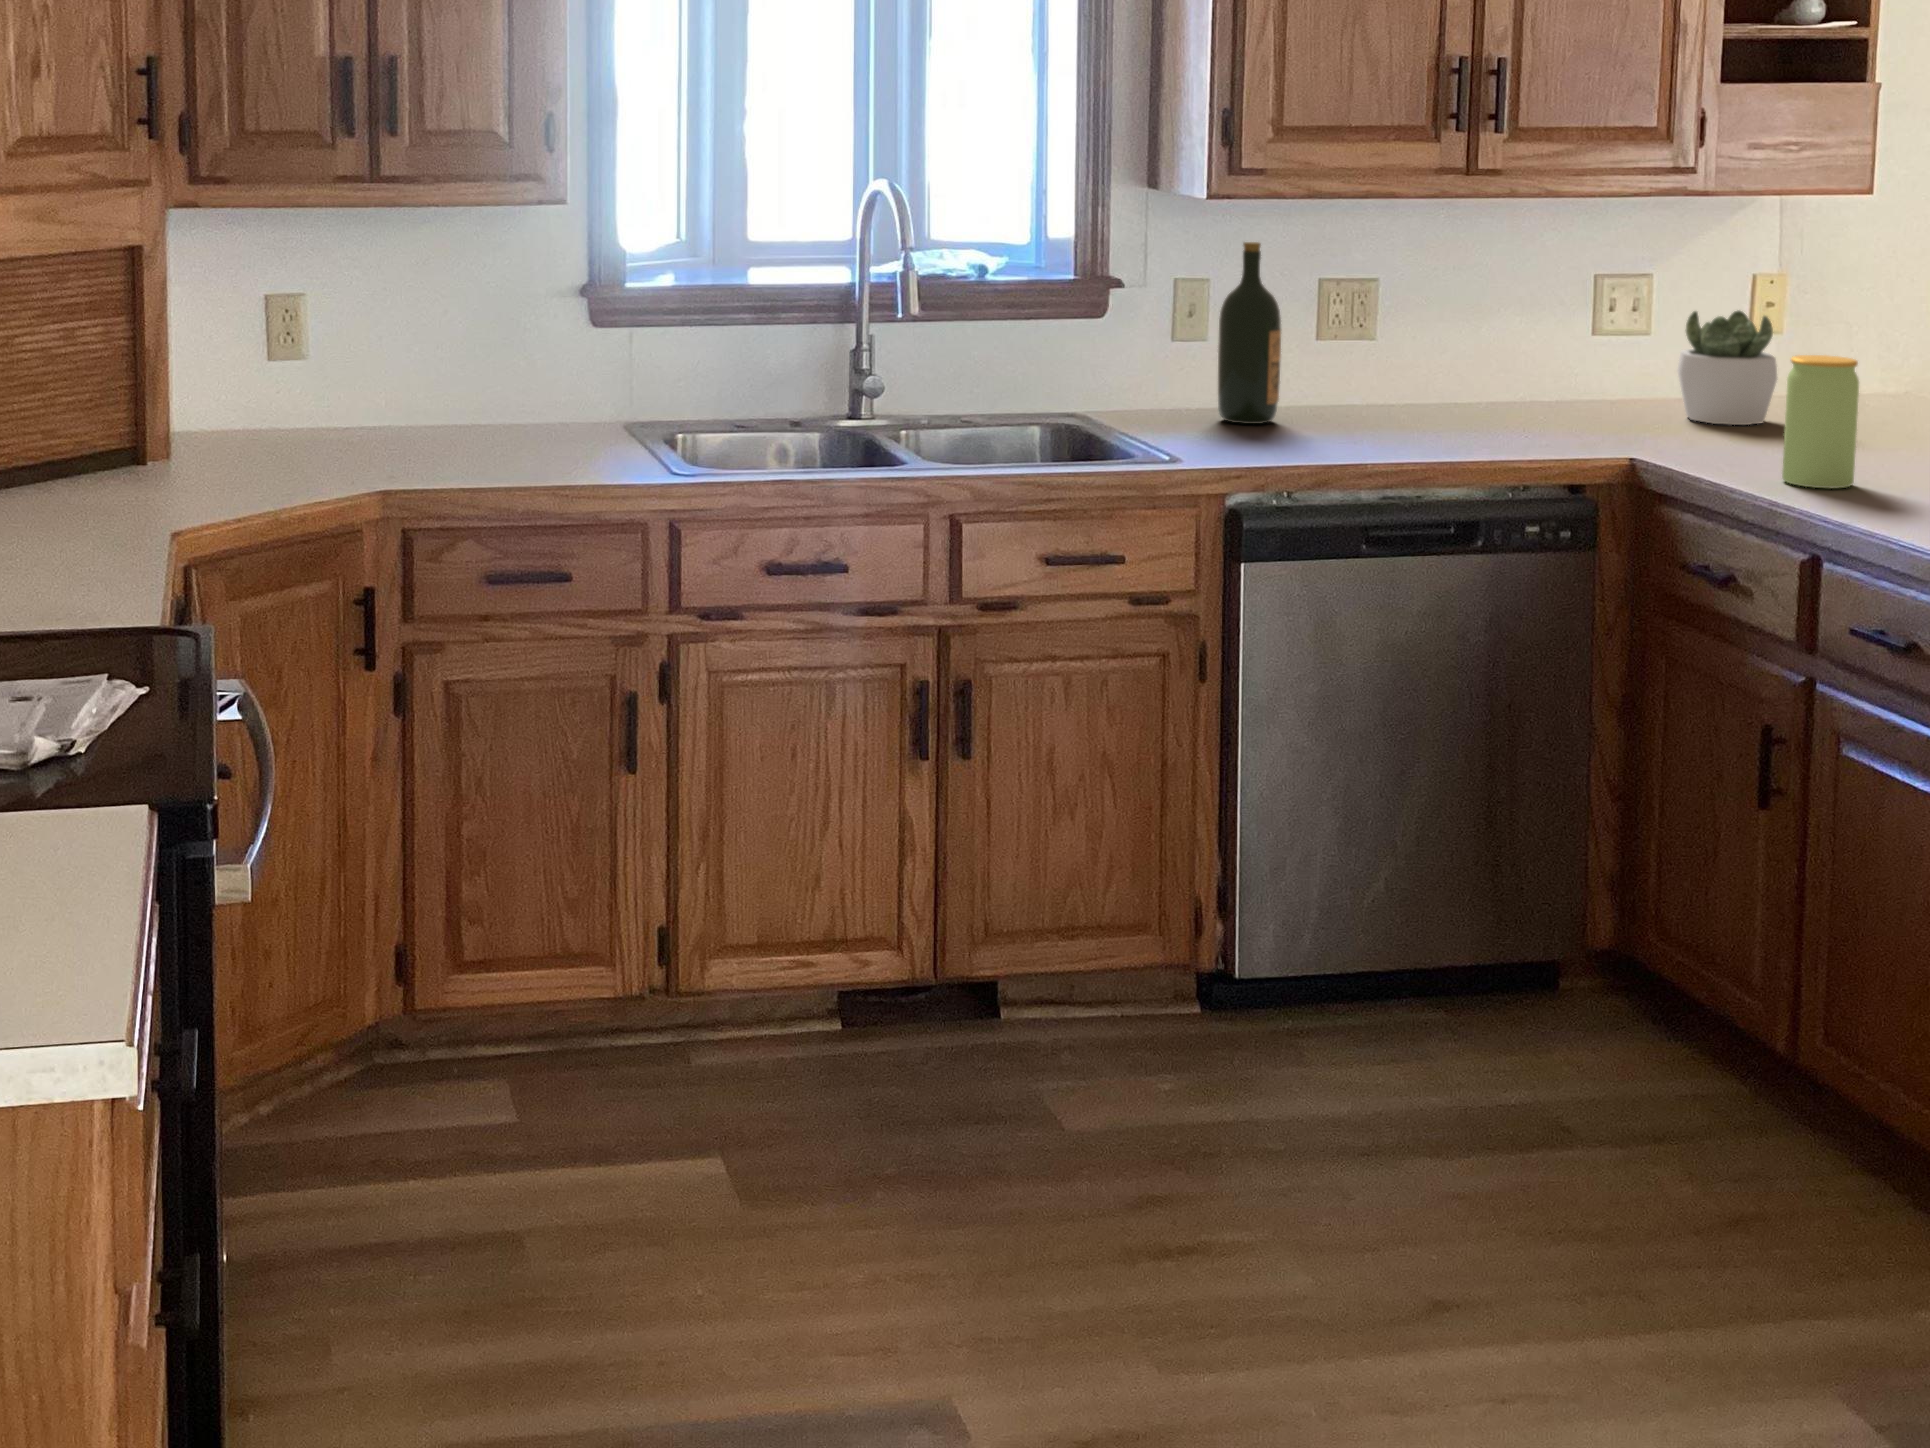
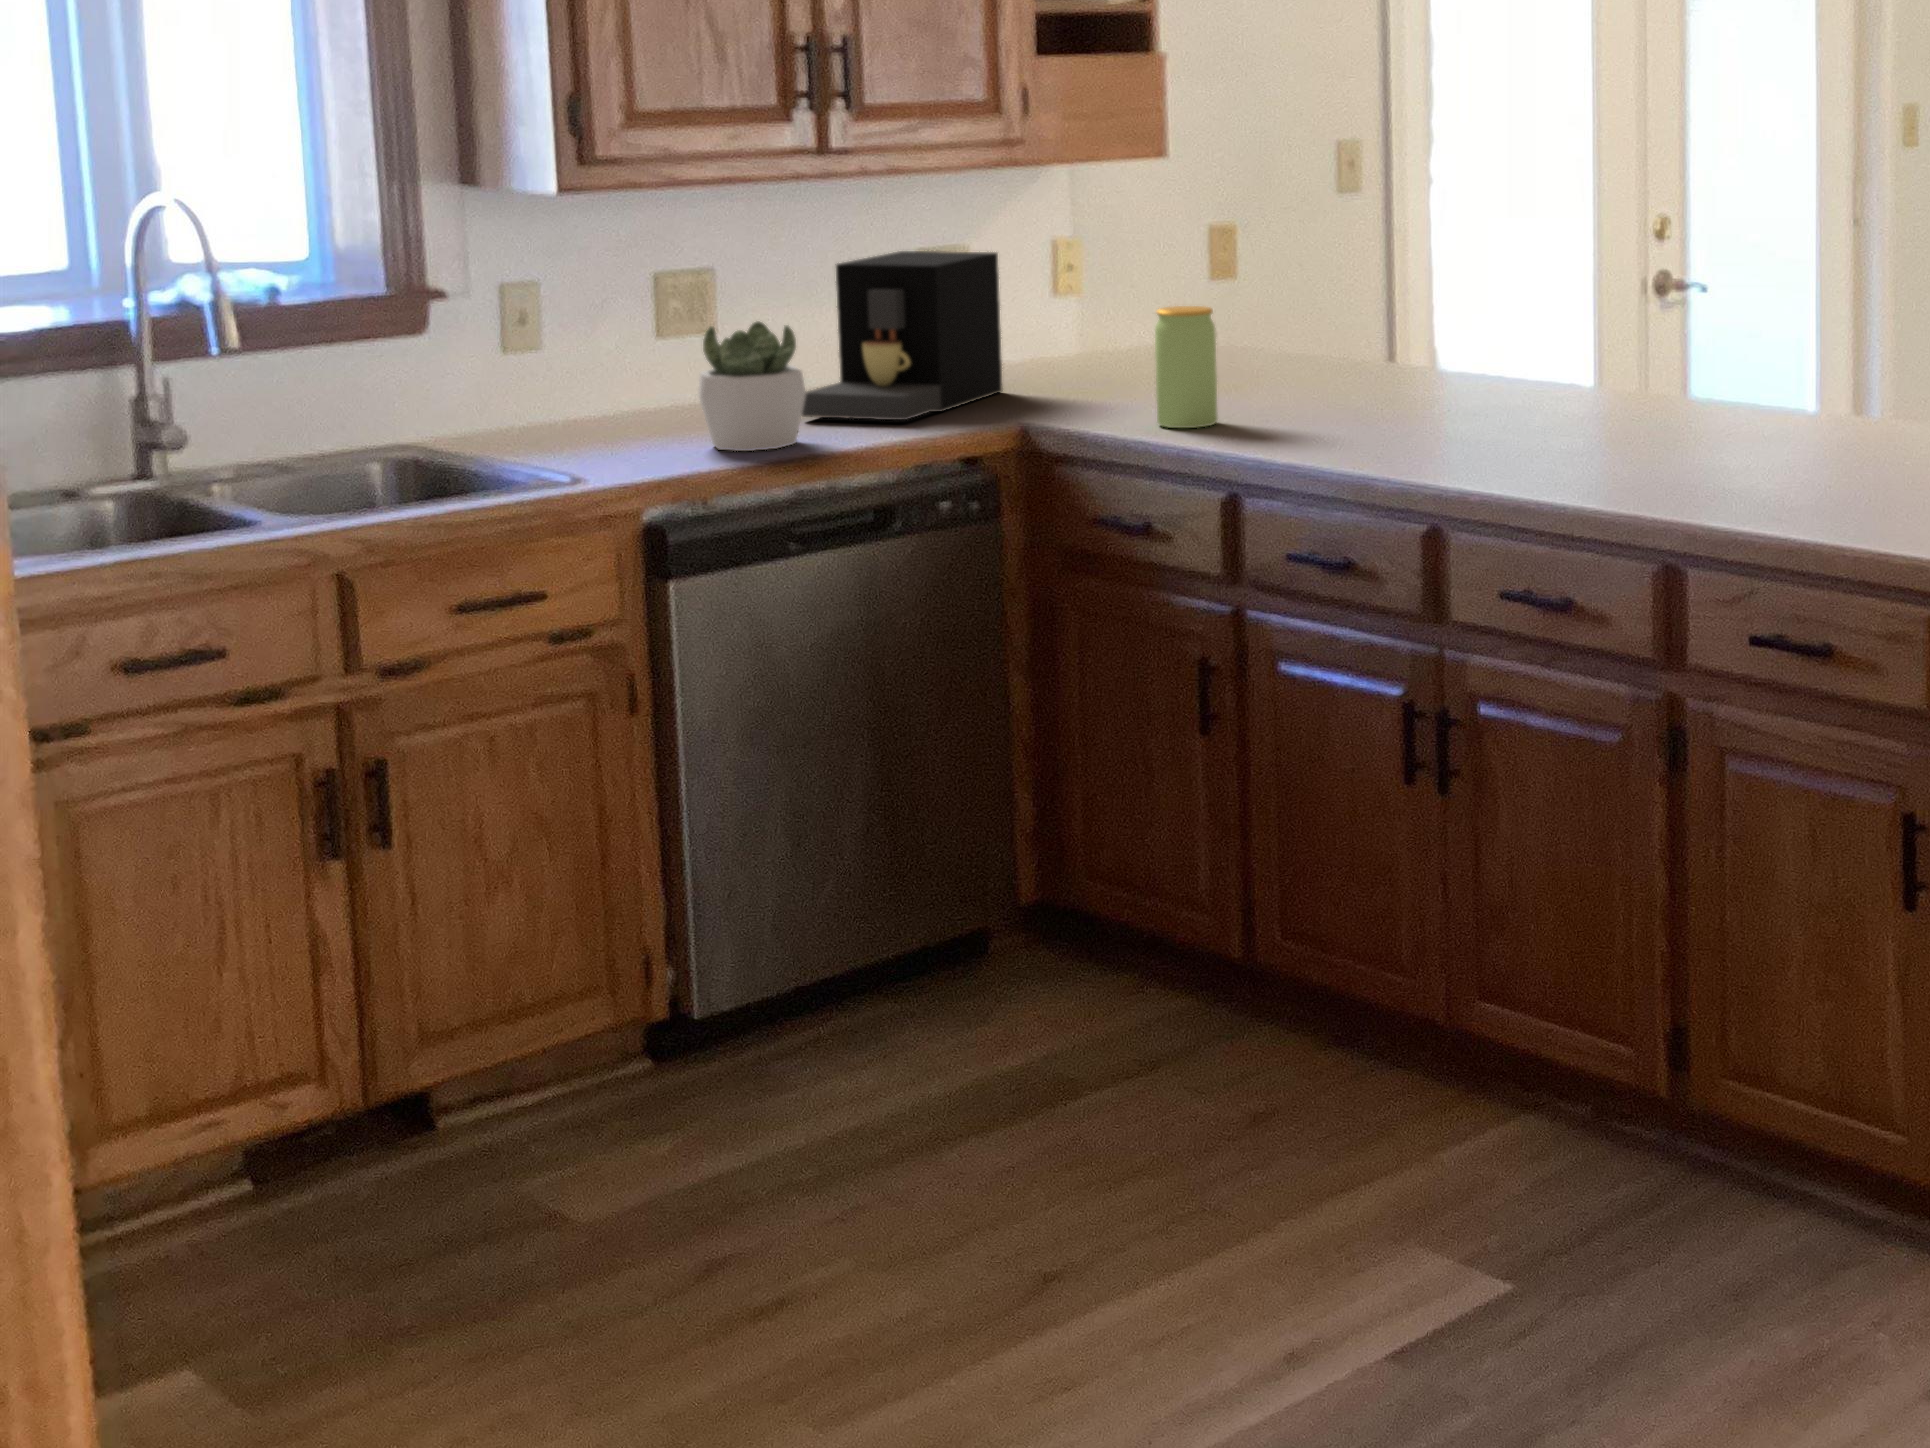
wine bottle: present [1218,242,1281,424] -> none [570,239,645,436]
coffee maker: none [1426,275,1657,442] -> present [802,251,1003,420]
succulent plant: present [1678,311,1777,425] -> present [698,322,806,451]

